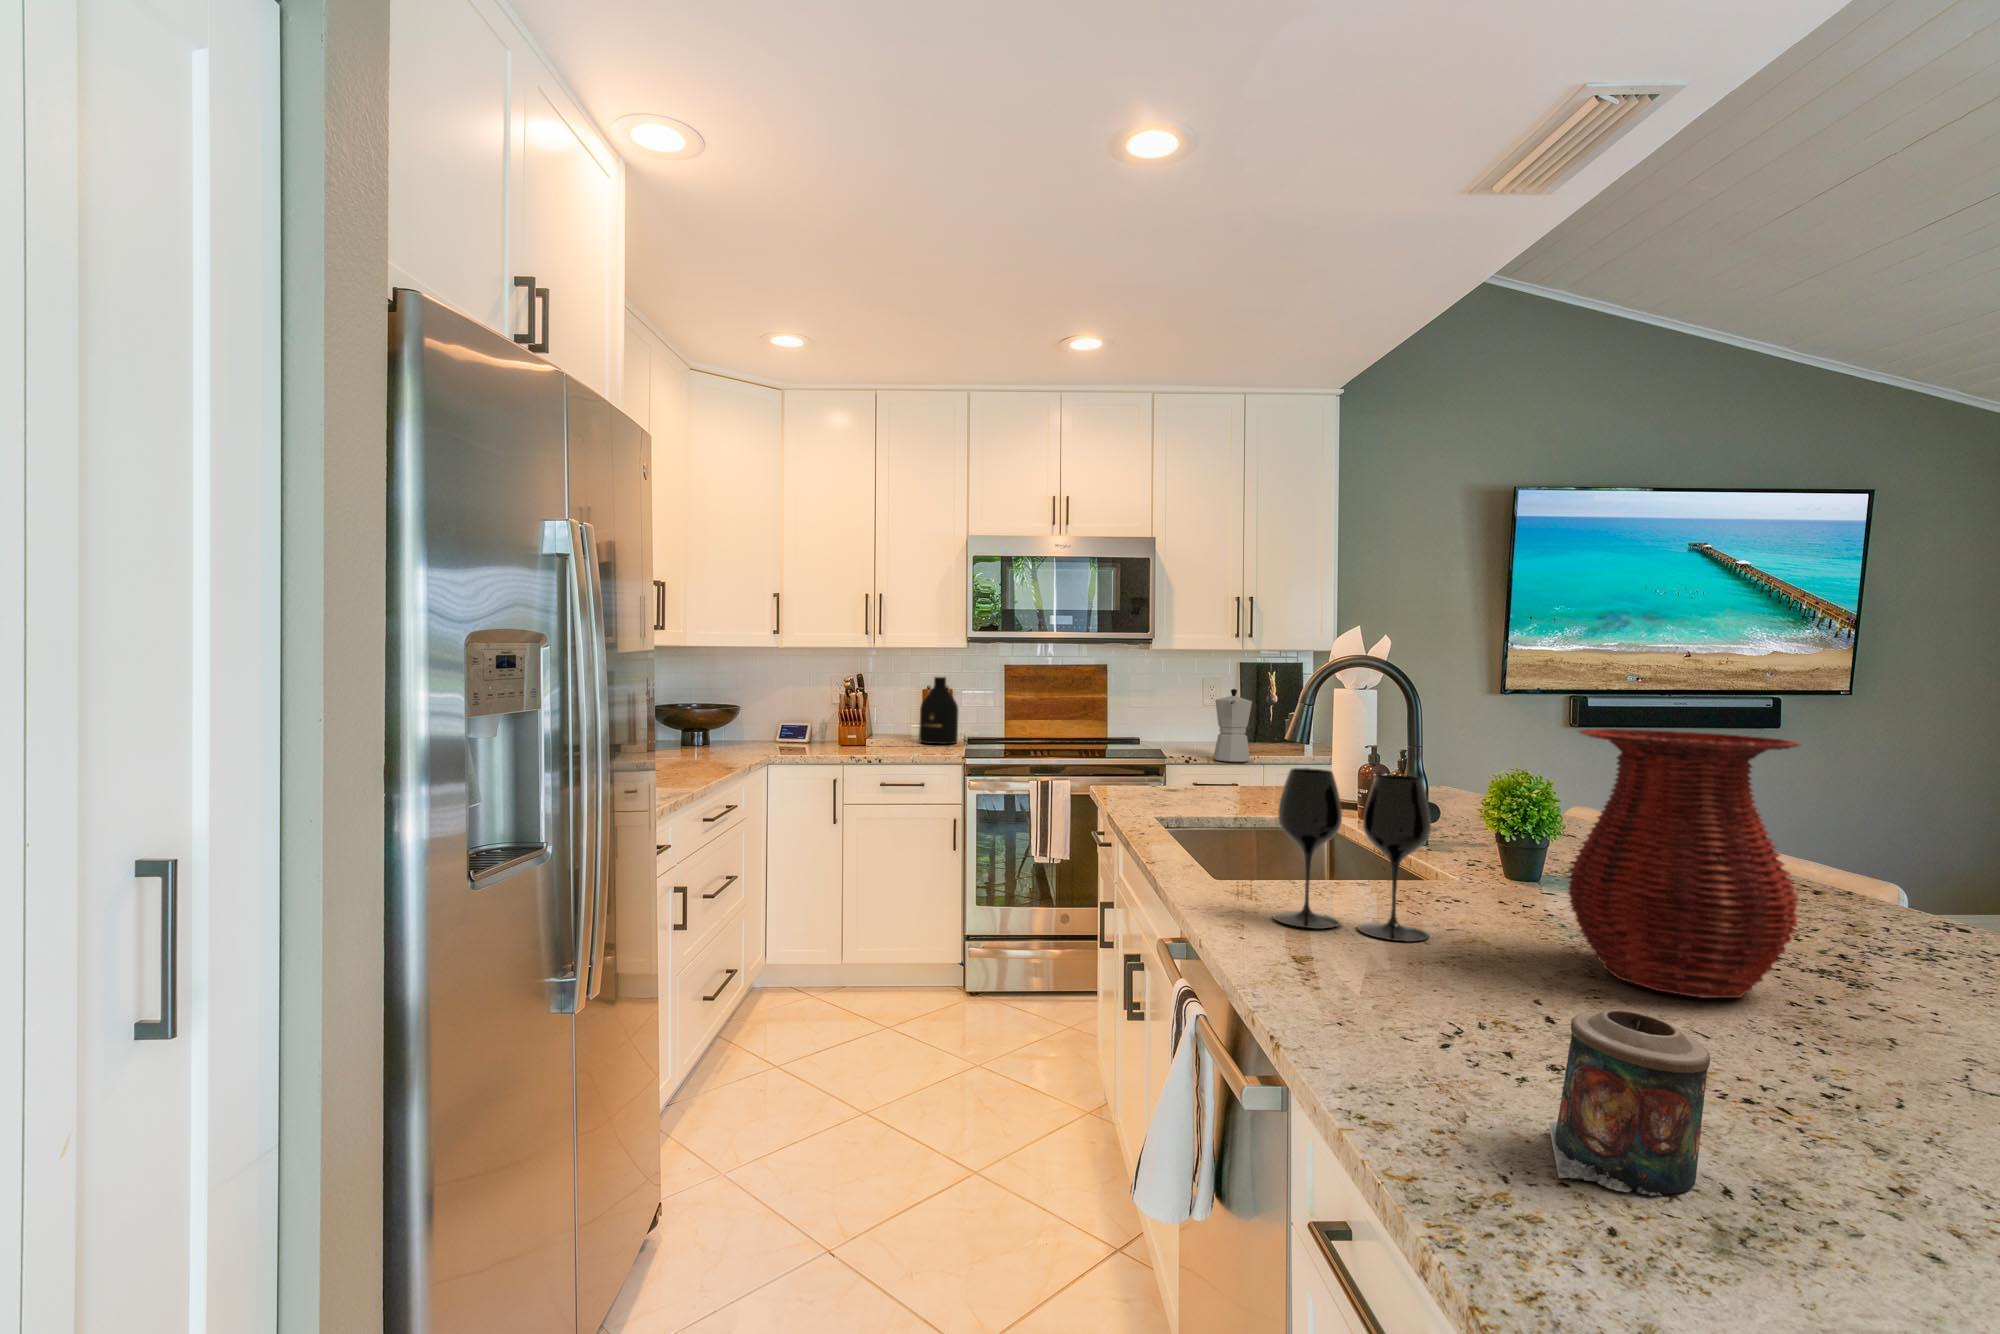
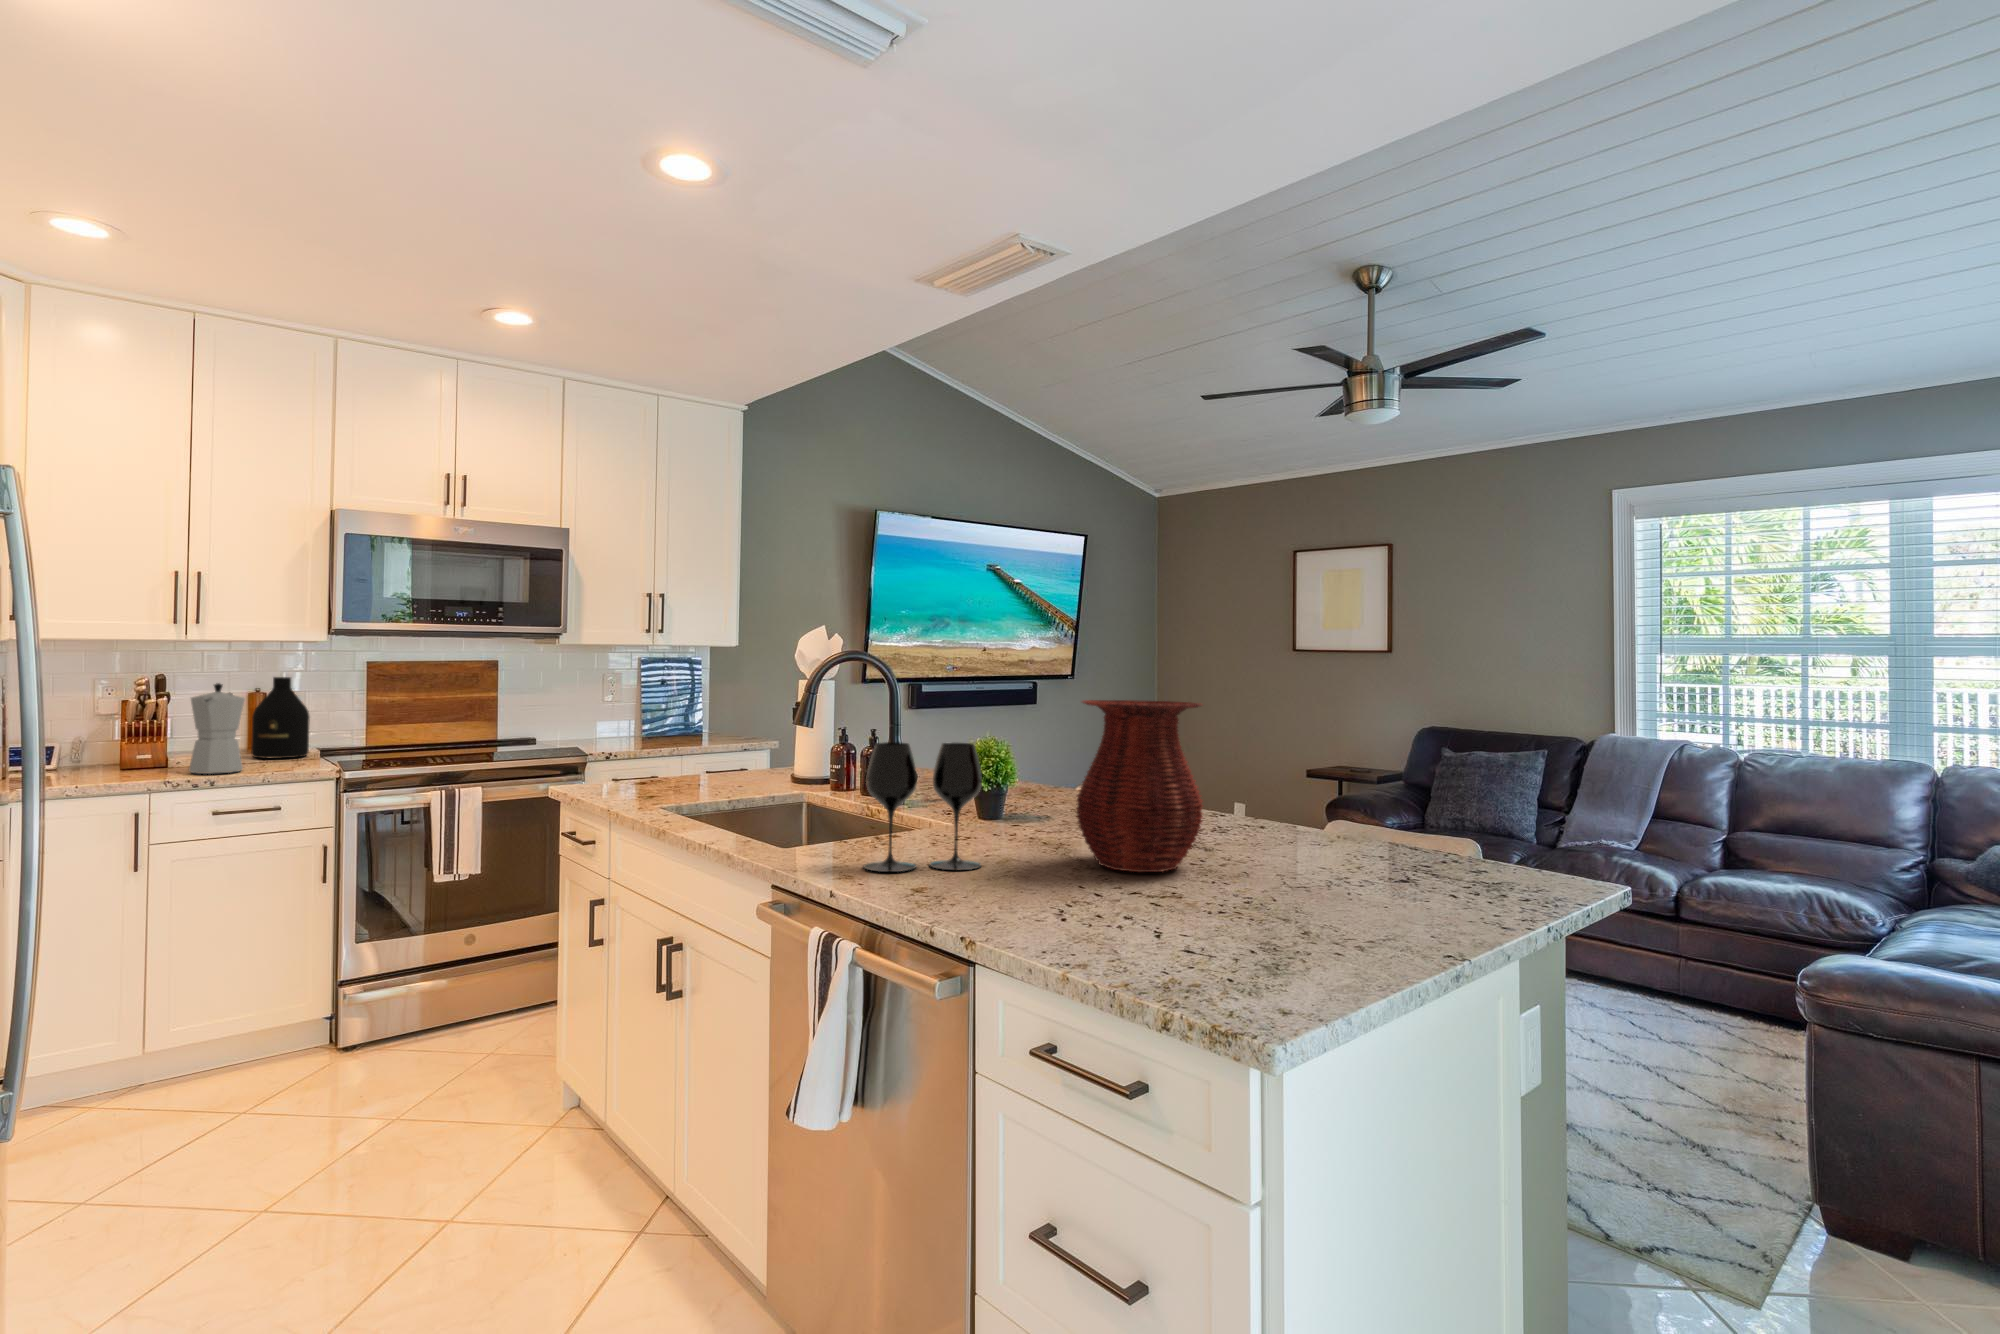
moka pot: present [1213,689,1252,762] -> present [189,683,245,774]
candle: present [1550,1009,1710,1195] -> none [1169,867,1260,974]

